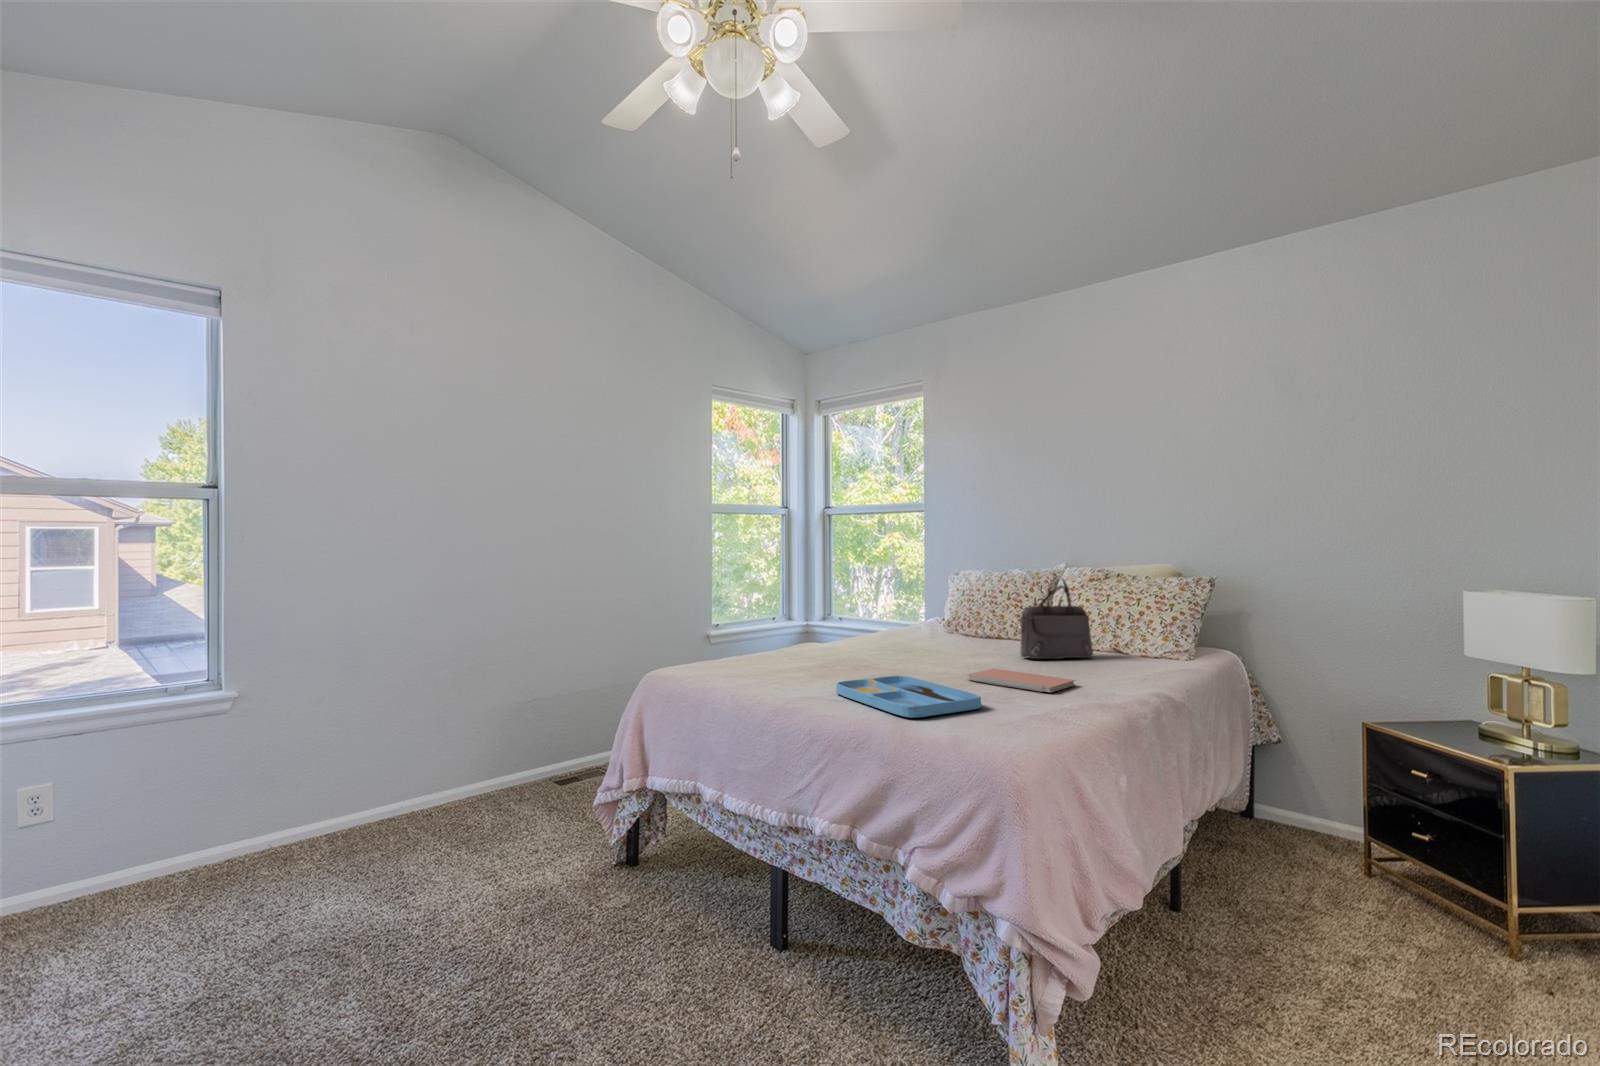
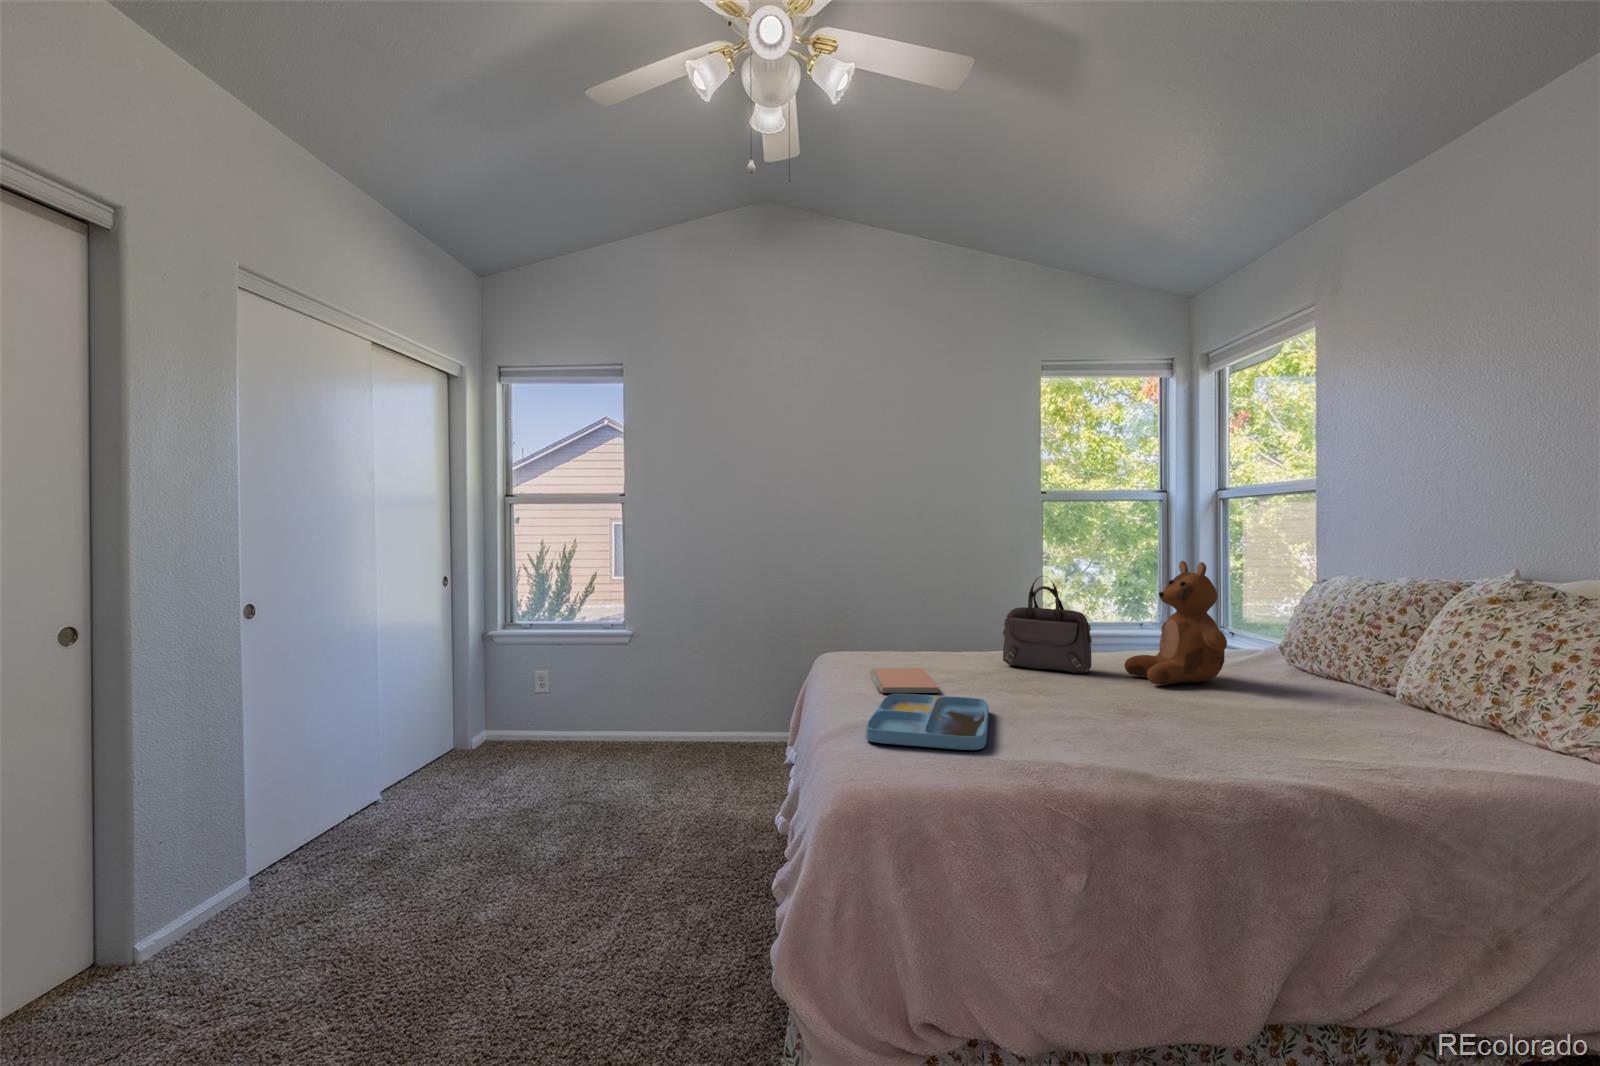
teddy bear: none [901,560,976,653] -> present [1125,561,1227,685]
handbag: present [1020,579,1093,659] -> present [1003,576,1092,674]
notebook: present [968,668,1075,692] -> present [870,668,939,693]

